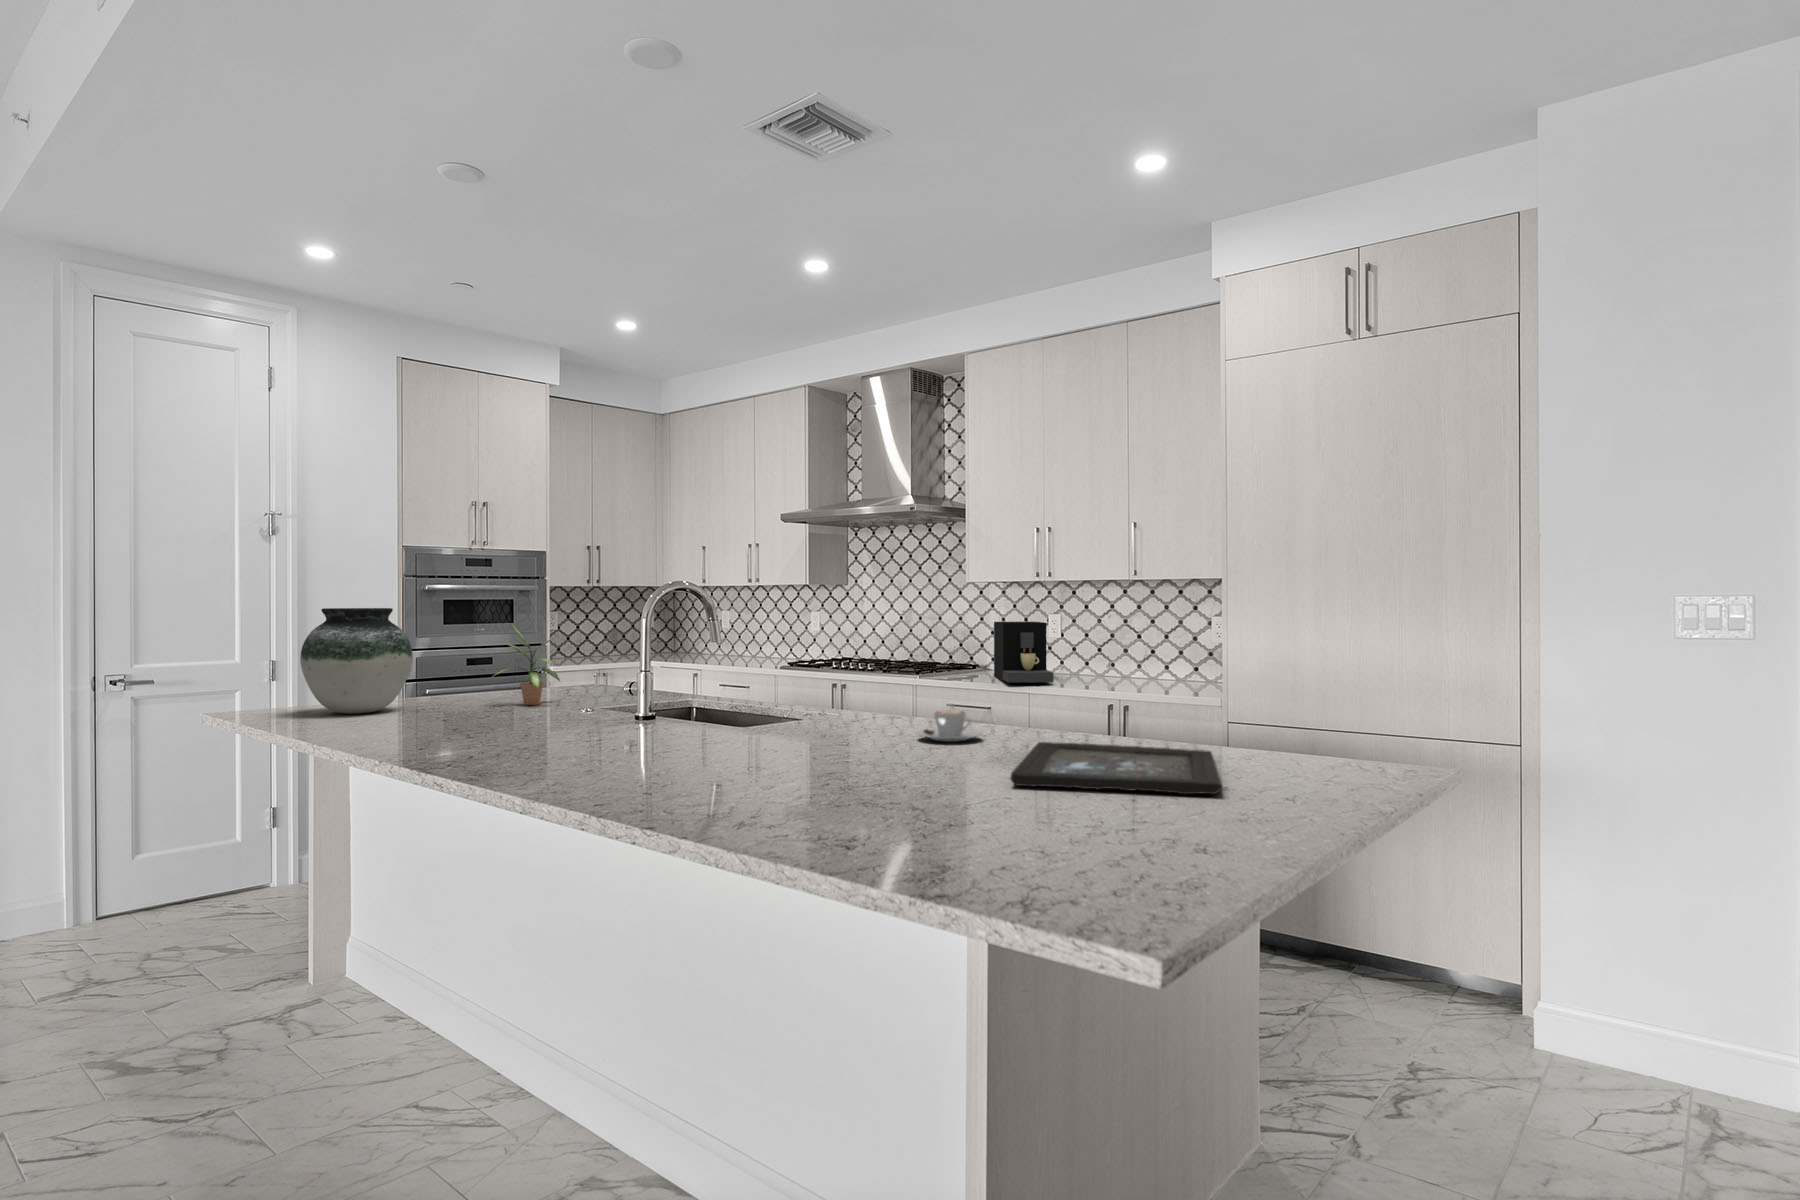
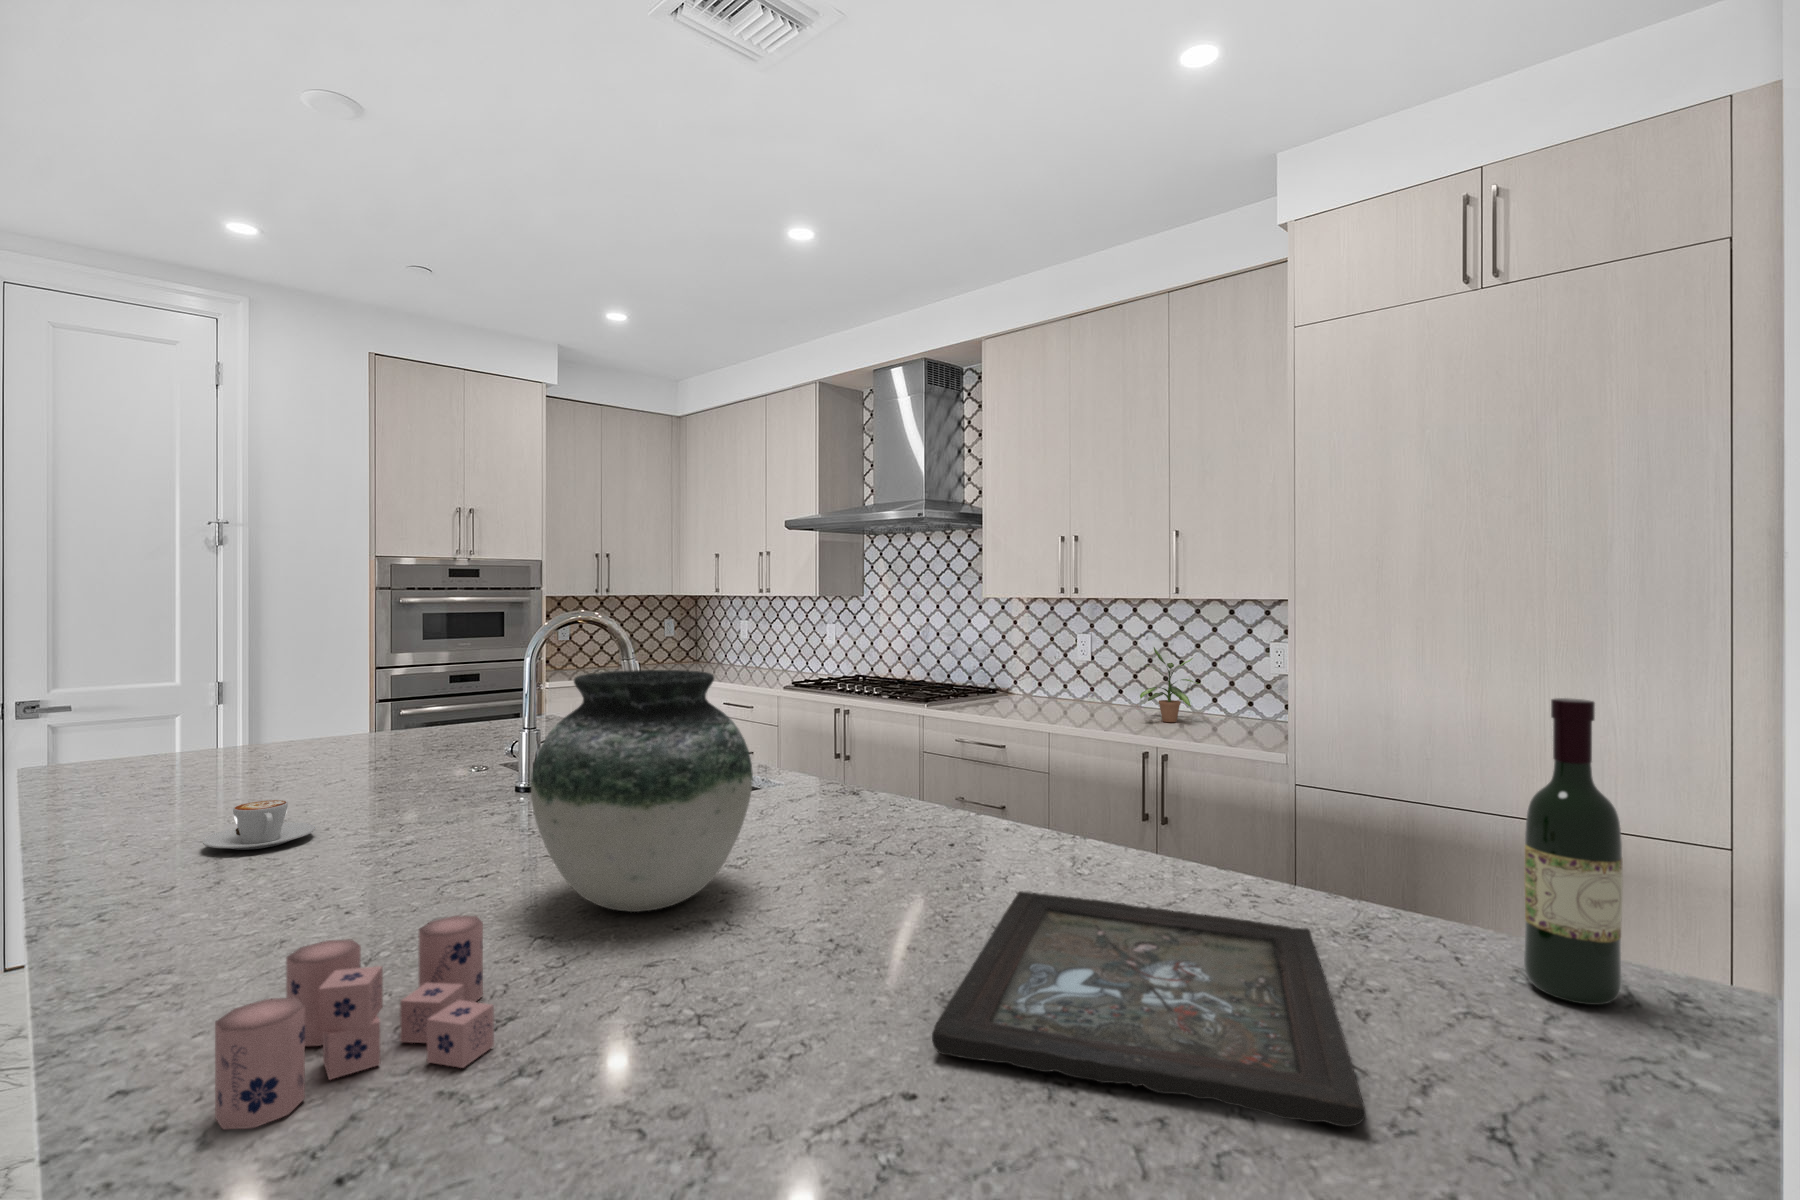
vase: present [300,608,412,714] -> present [531,670,753,912]
wine bottle: none [1323,609,1369,770] -> present [1524,698,1623,1005]
coffee maker: present [994,622,1053,683] -> none [1012,644,1078,719]
potted plant: present [492,625,560,705] -> present [1140,647,1198,722]
coffee cup: present [918,710,983,742] -> present [203,800,316,850]
candle: none [662,736,778,806] -> present [215,915,494,1129]

